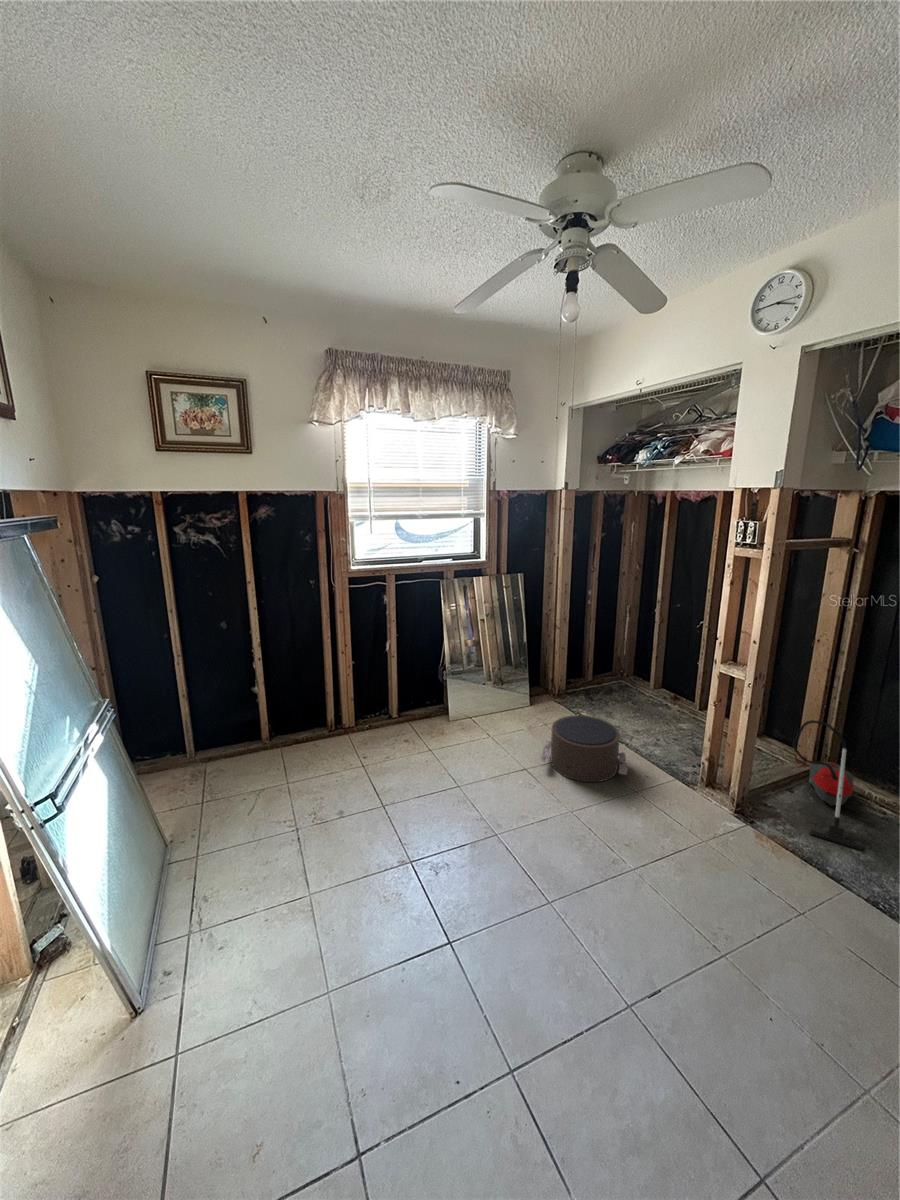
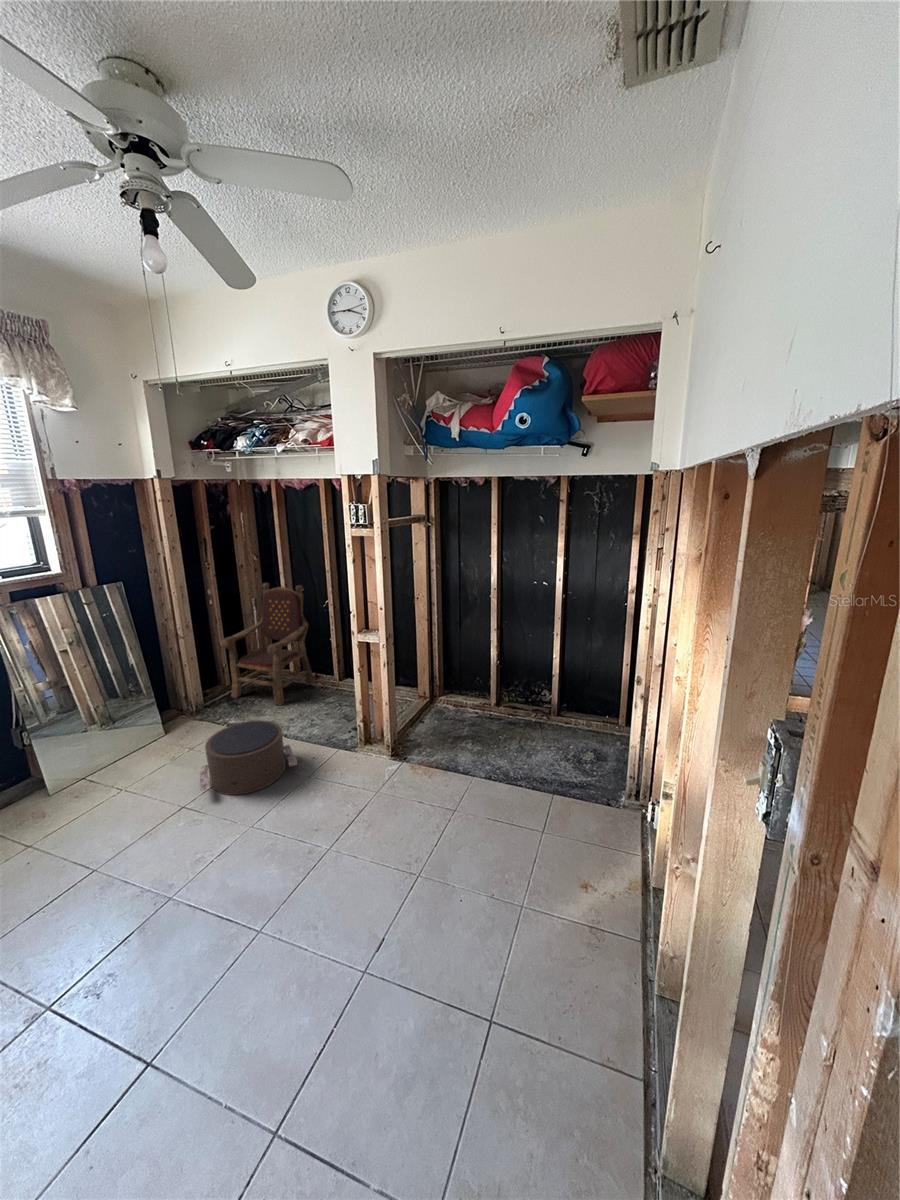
armchair: none [589,592,679,714] -> present [220,583,315,705]
vacuum cleaner: present [793,720,863,851] -> none [417,660,473,748]

